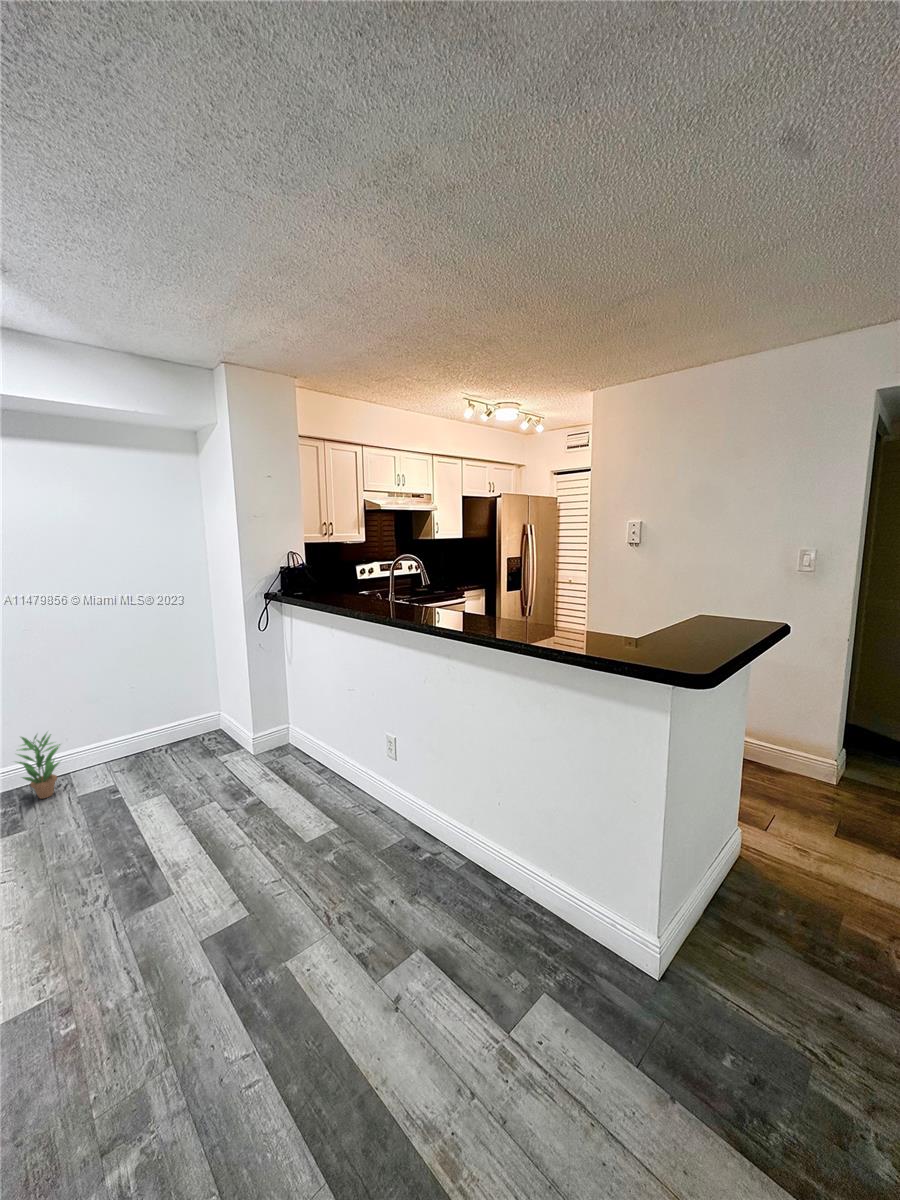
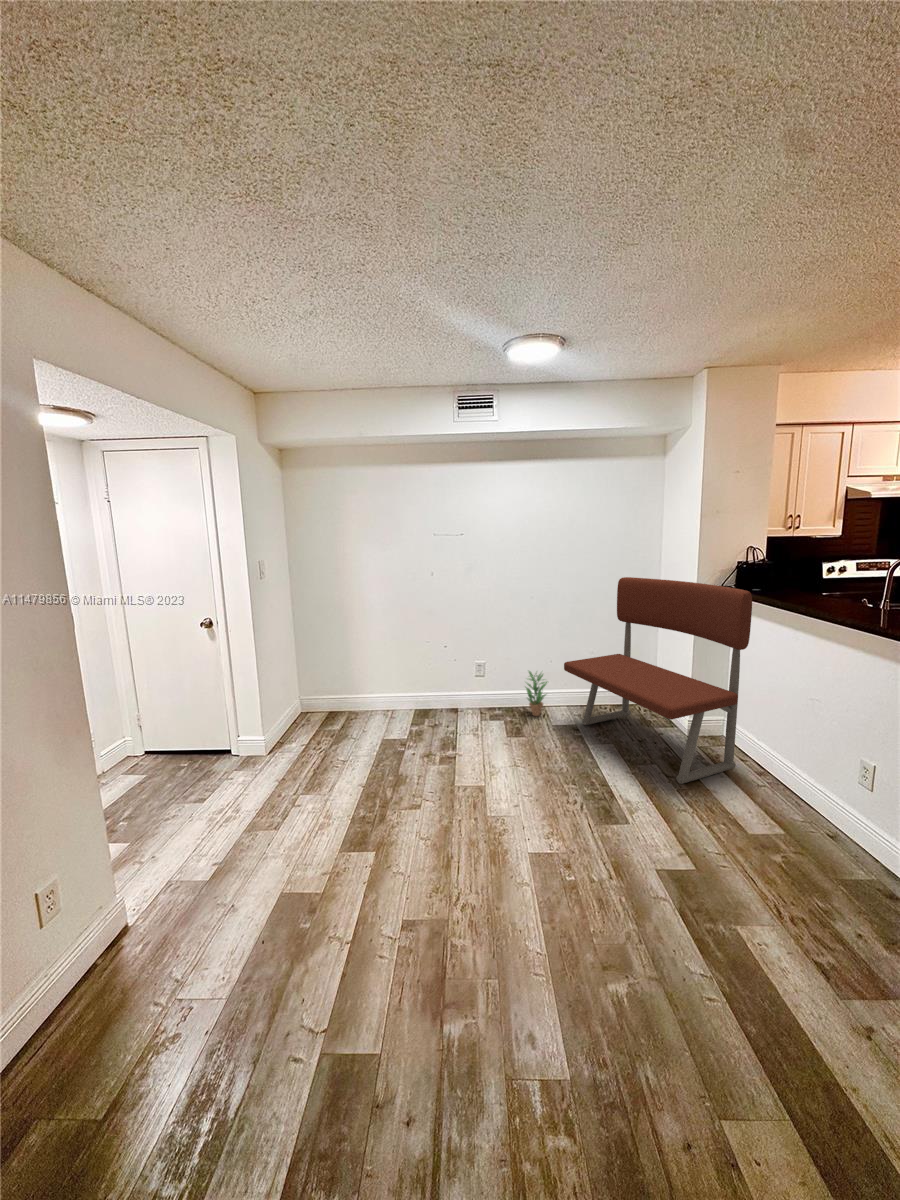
bench: none [80,590,298,815] -> present [564,577,752,784]

